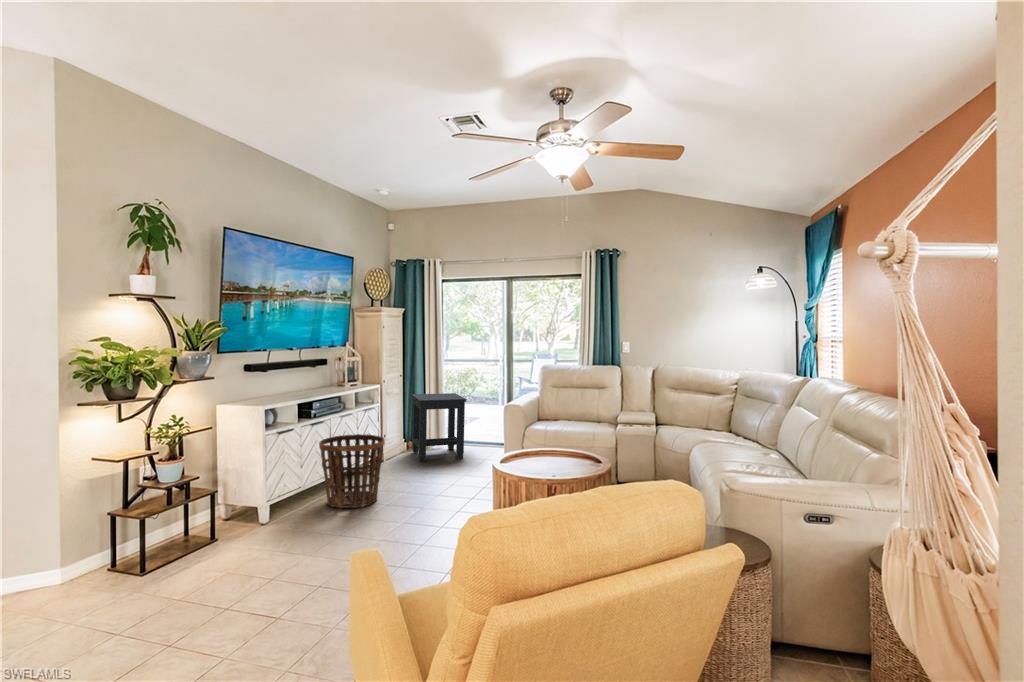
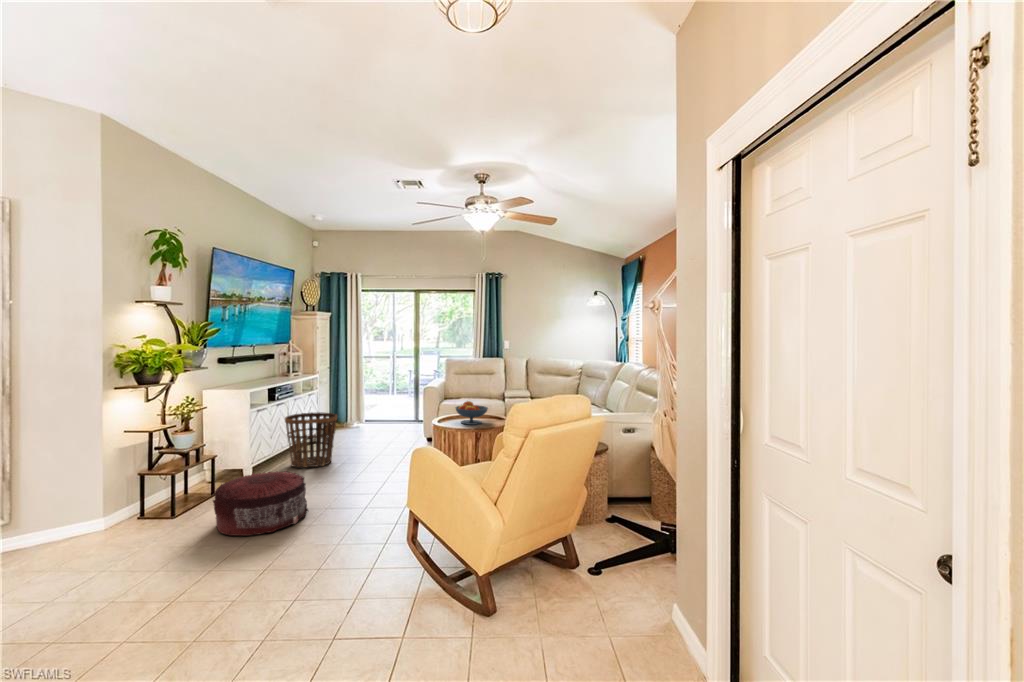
side table: present [412,393,467,462] -> none [337,382,386,436]
fruit bowl: none [525,432,575,470] -> present [455,401,488,425]
pouf: none [155,526,290,631] -> present [213,471,308,536]

